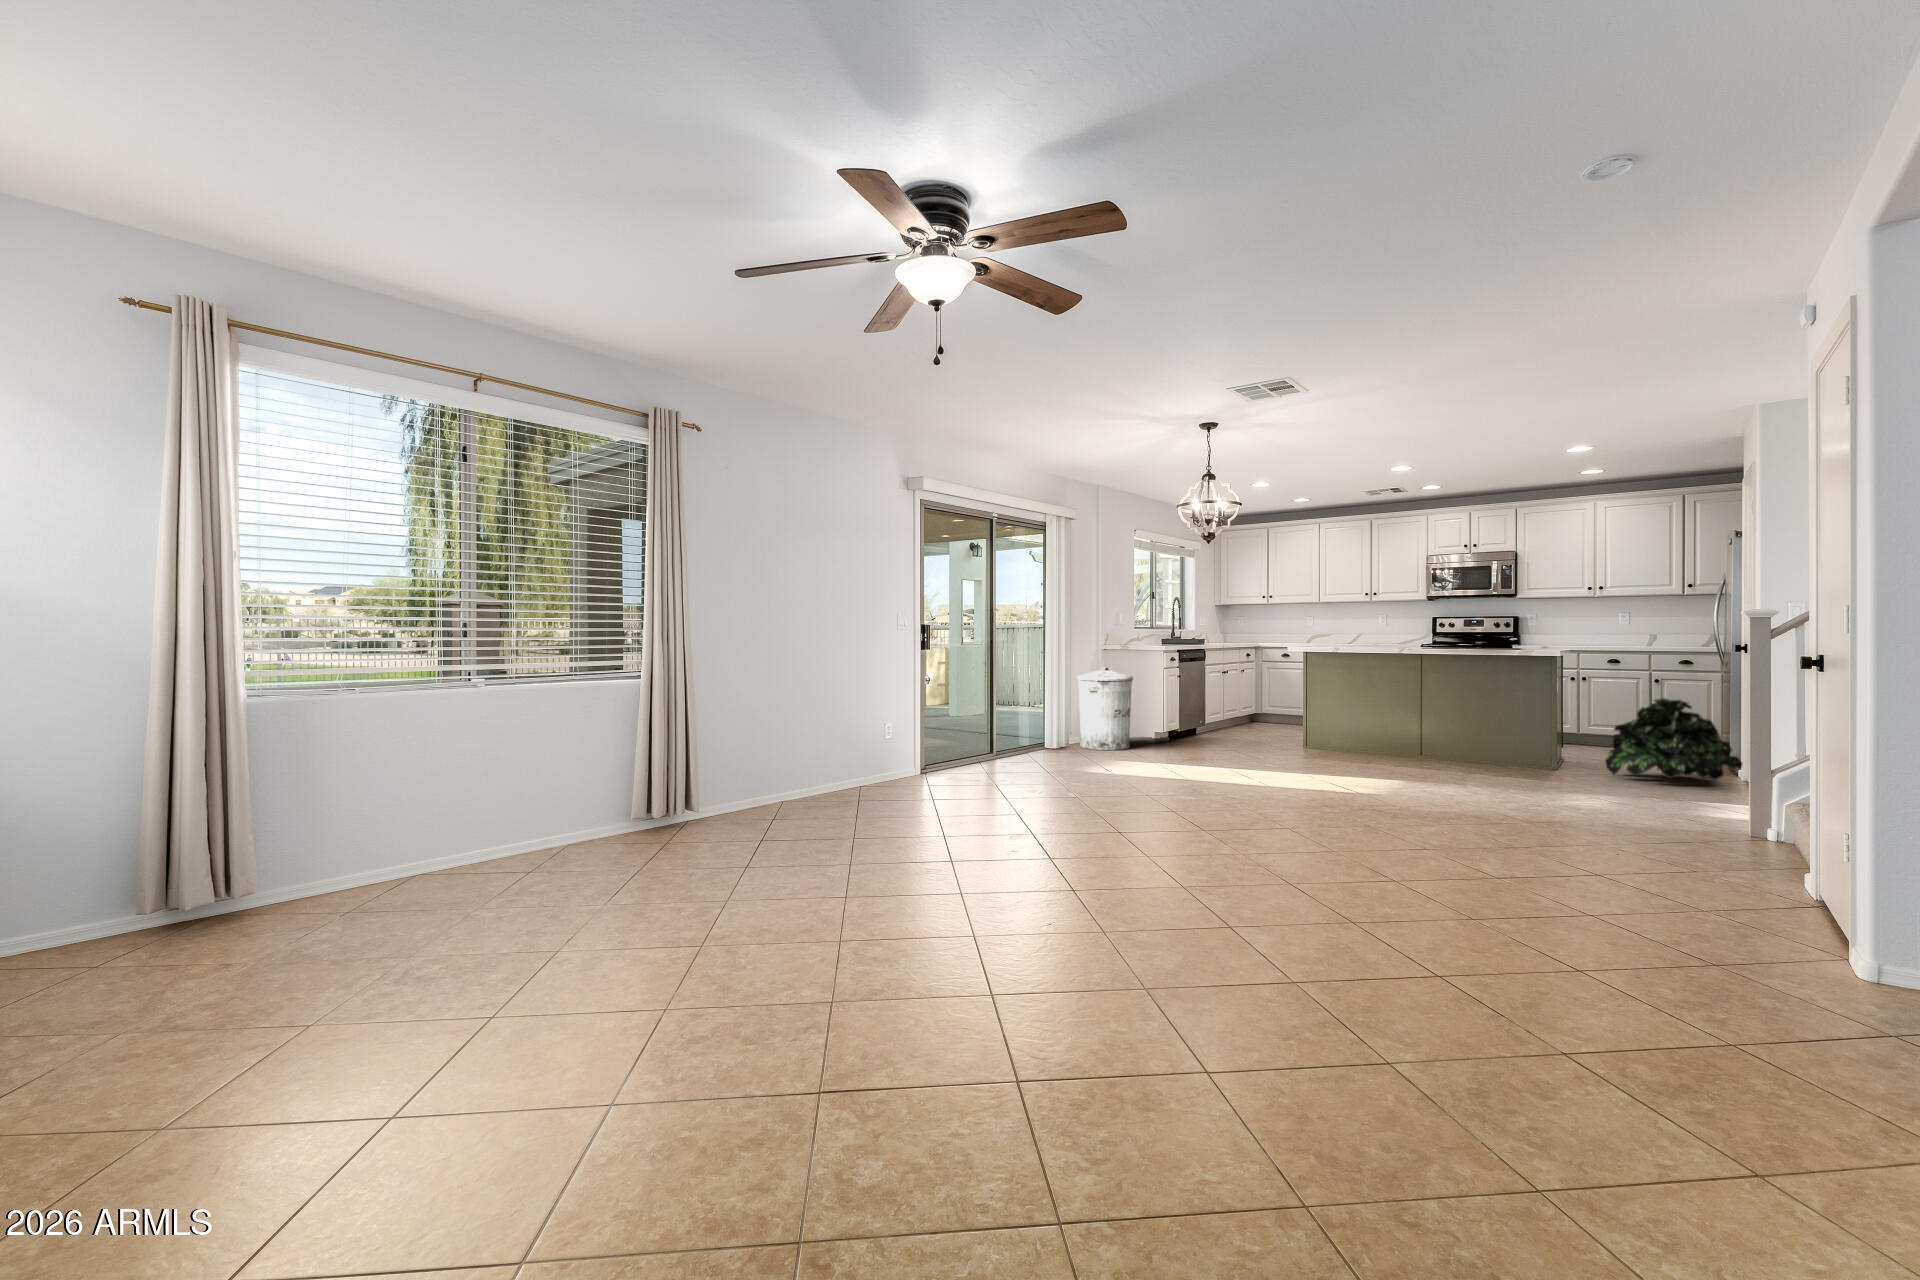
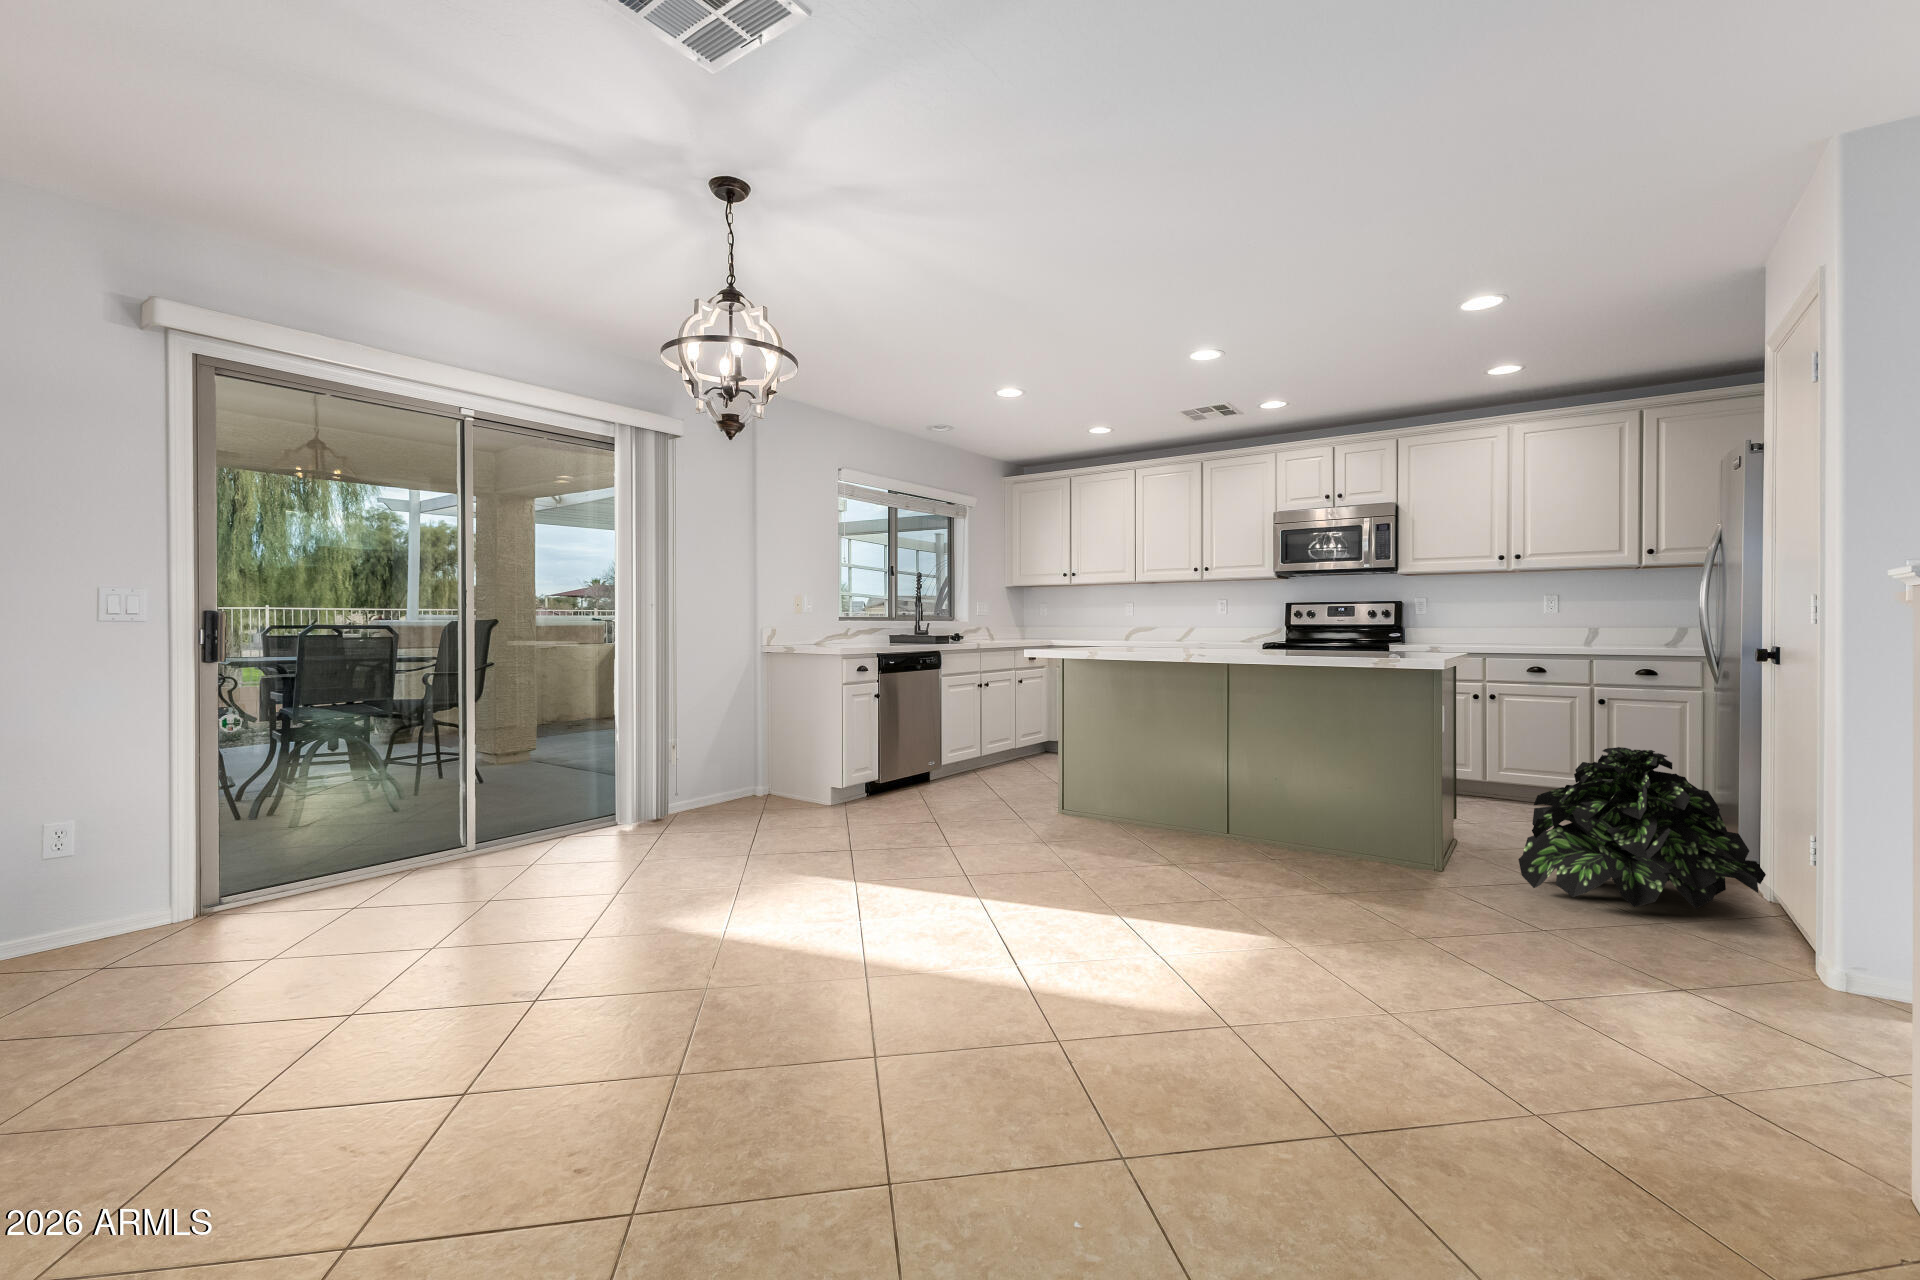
trash can: present [1077,668,1133,750] -> none [685,684,781,825]

